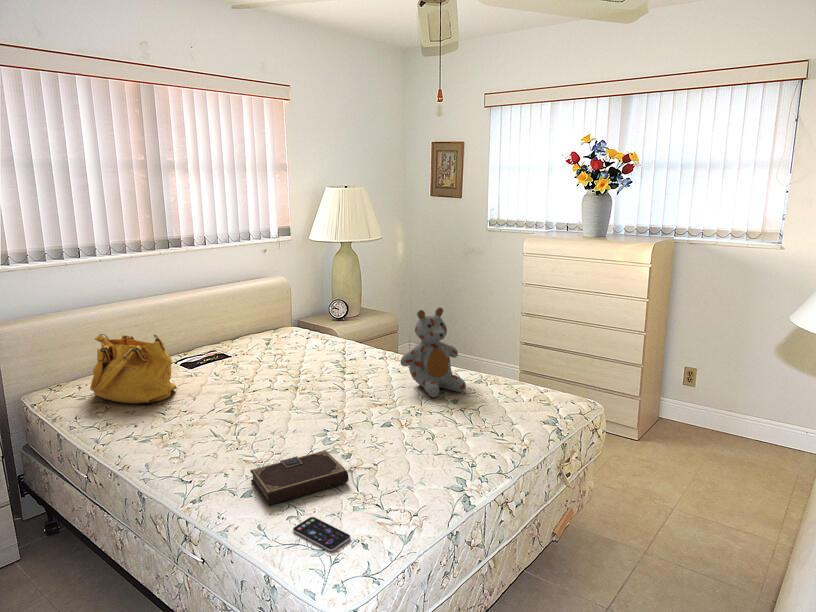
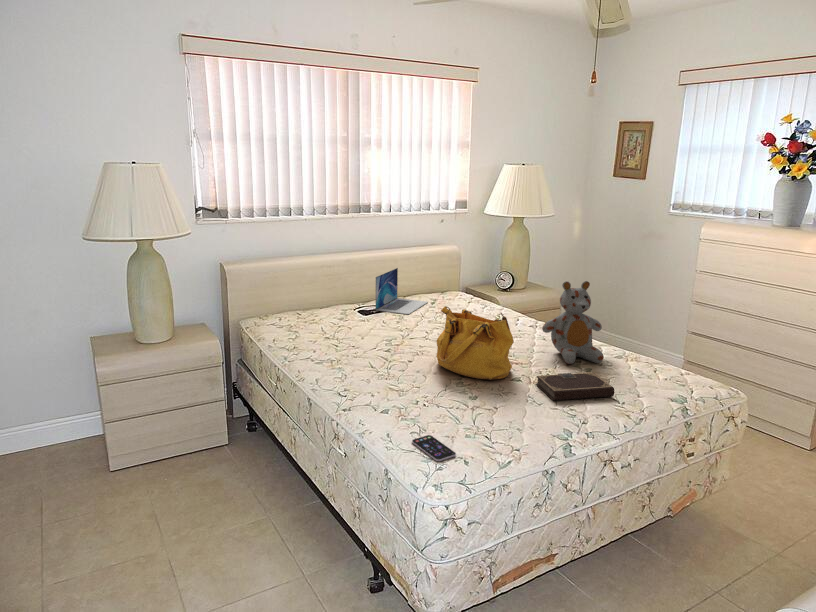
laptop: none [198,308,261,361] -> present [375,268,428,314]
handbag: present [90,334,176,404] -> present [437,306,513,380]
notebook: present [250,450,349,505] -> present [536,372,614,400]

